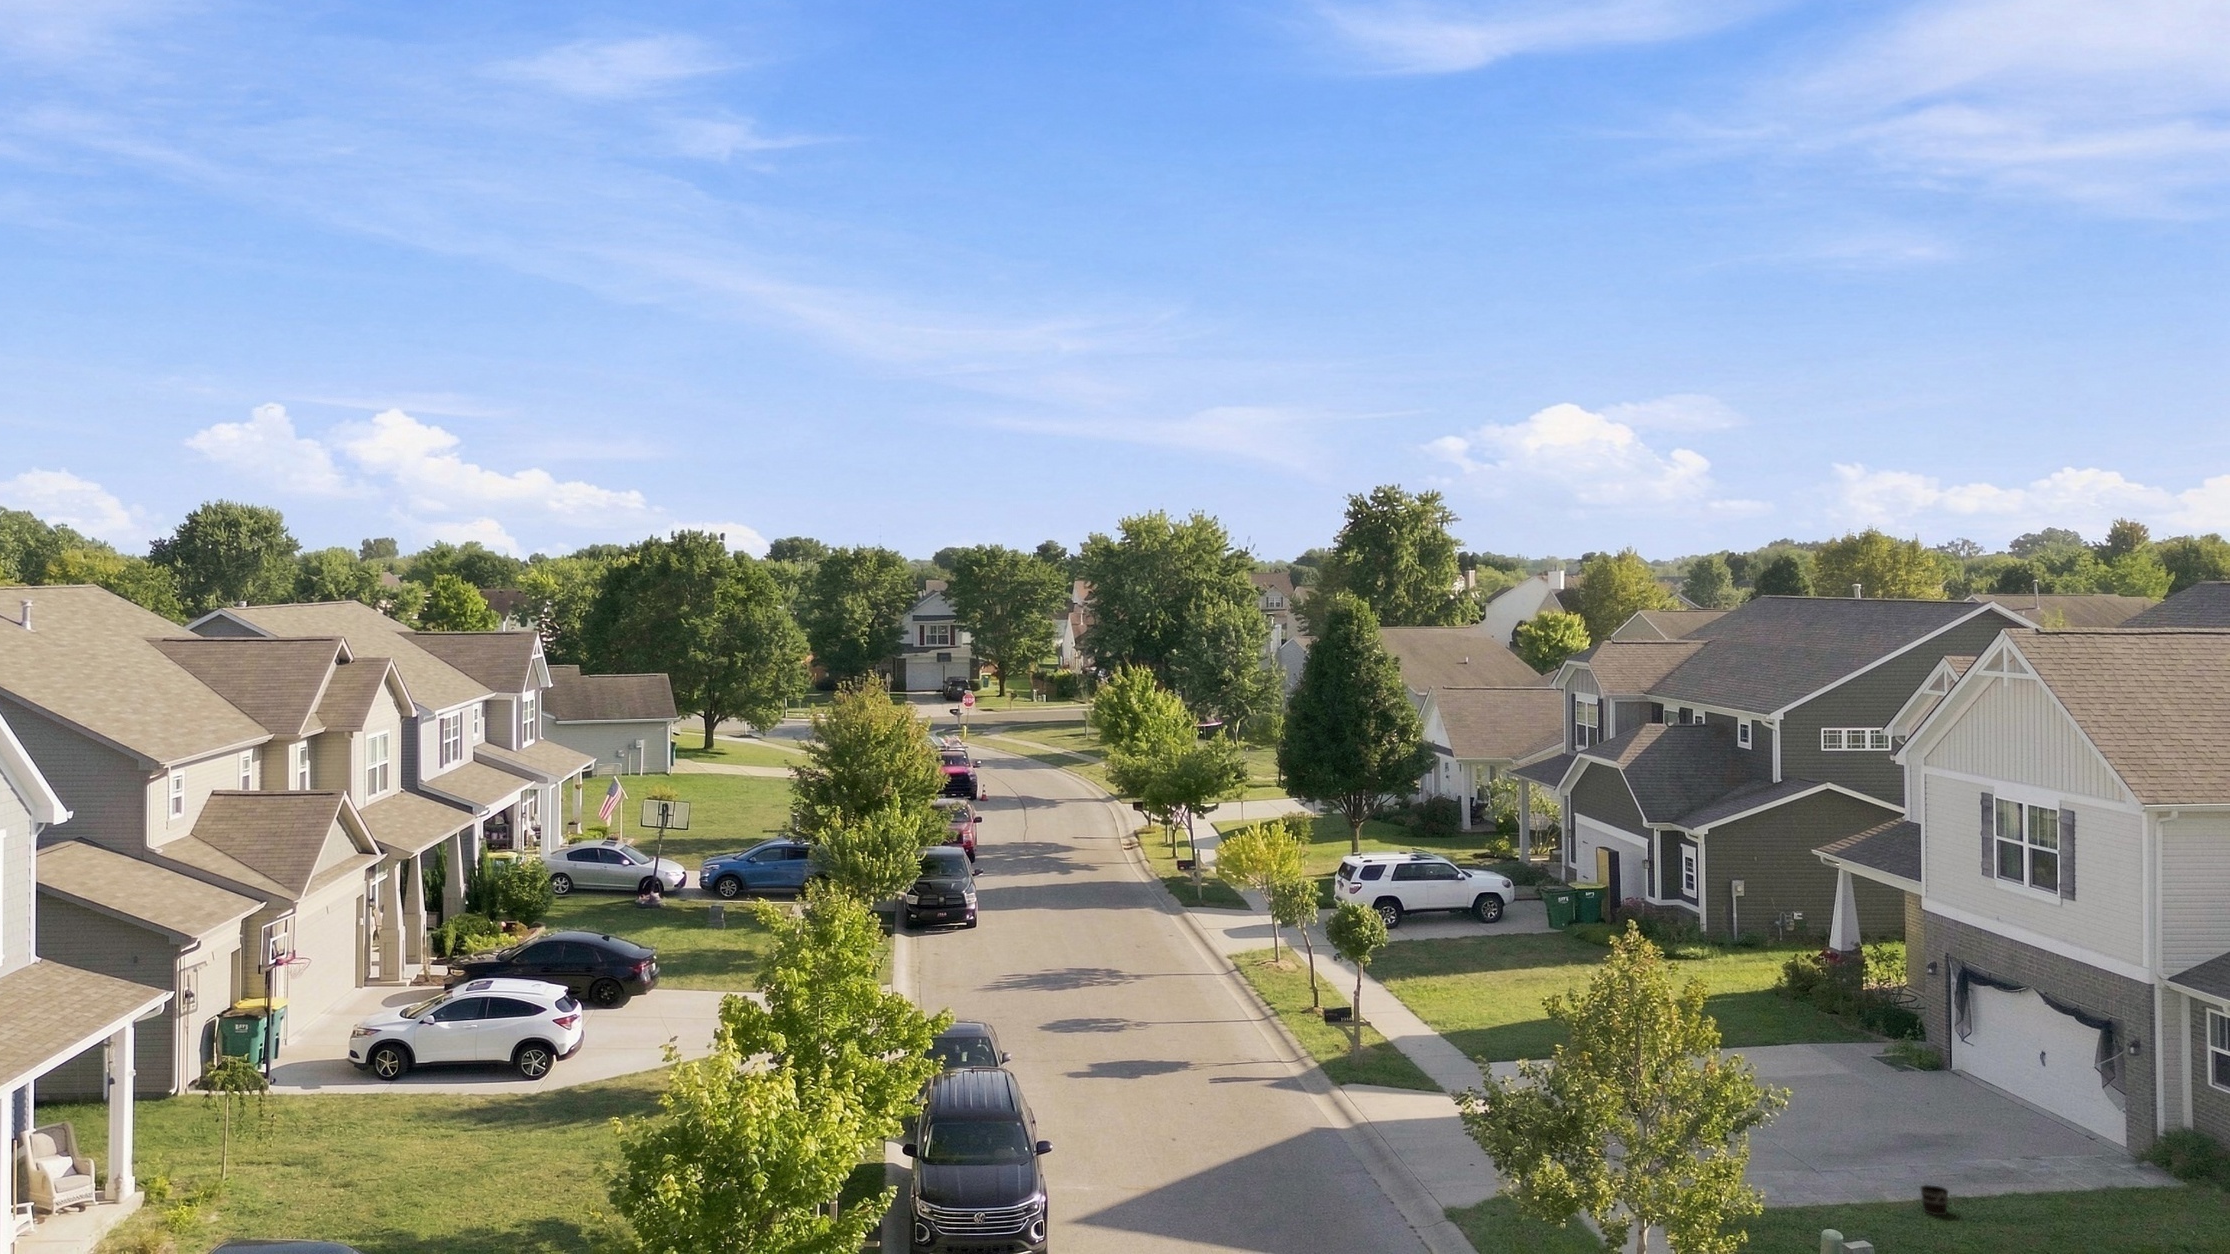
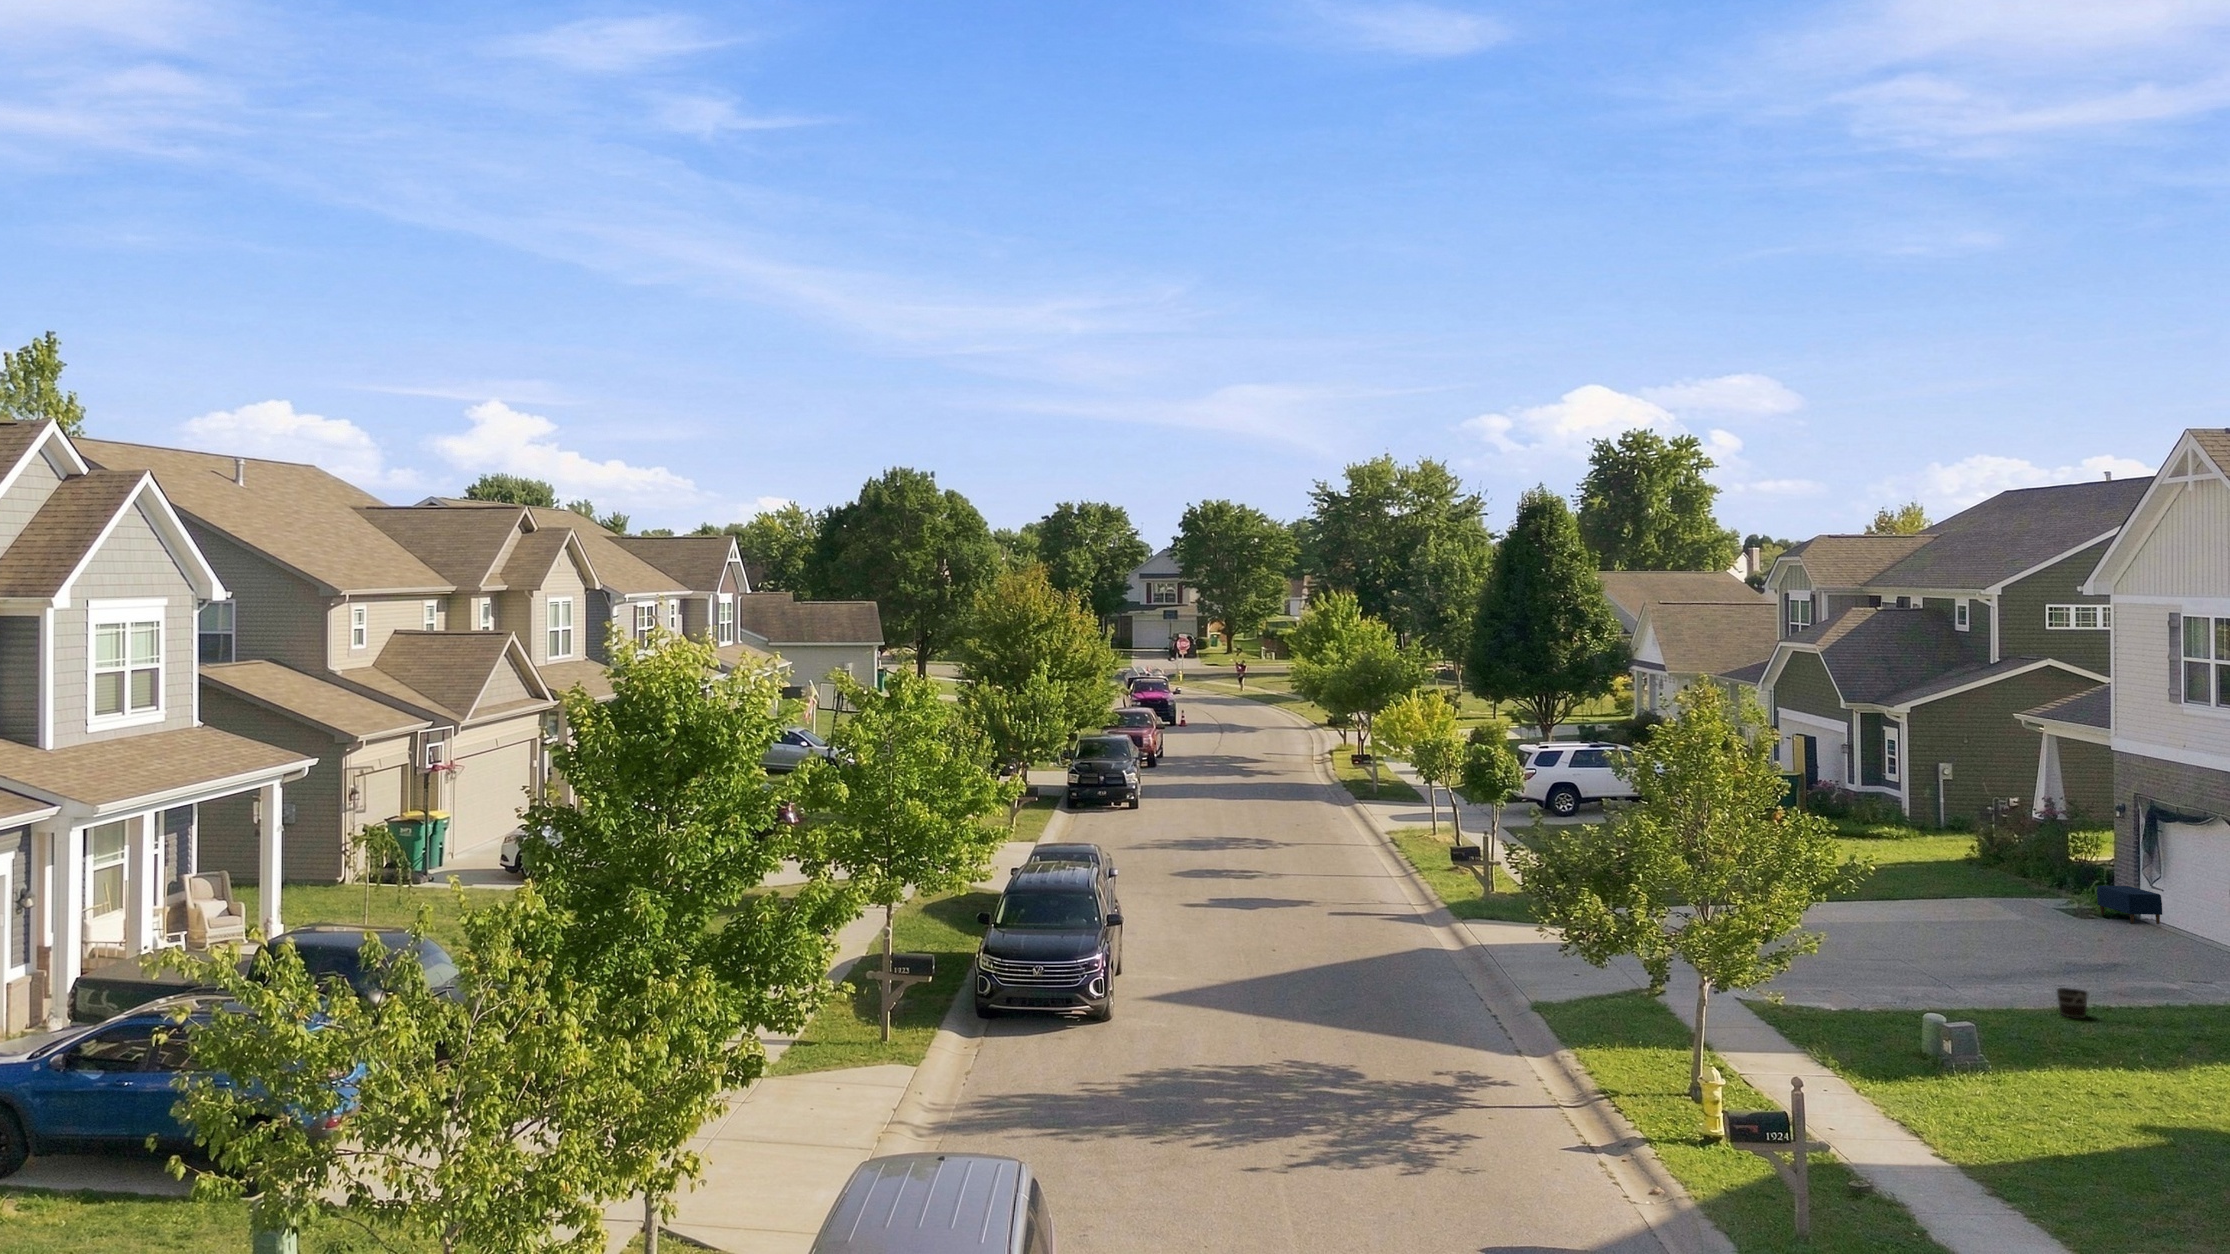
bench: none [1909,1036,1969,1076] -> present [2097,886,2162,924]

